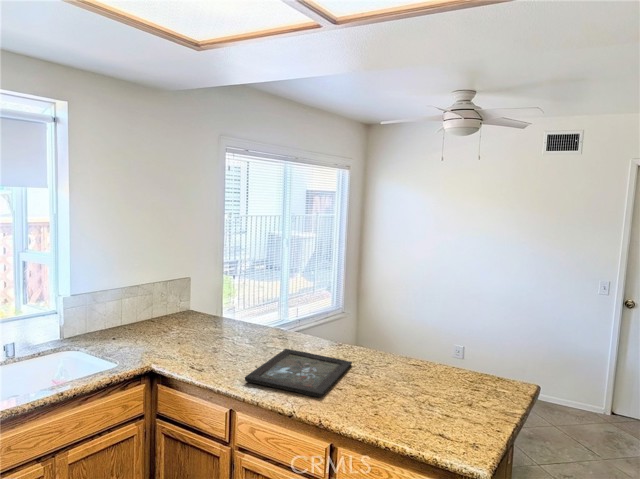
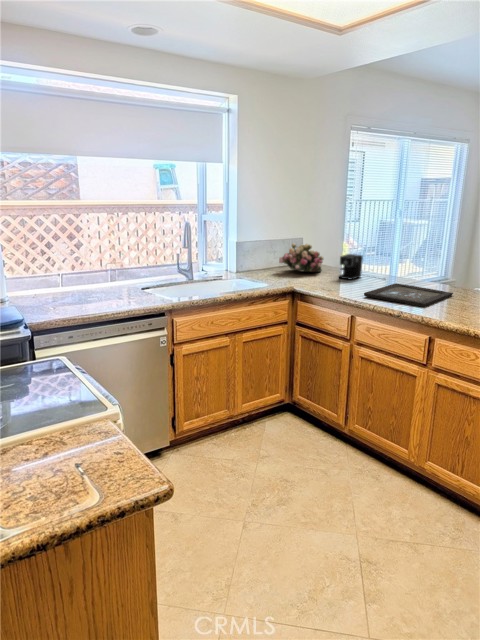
flower arrangement: none [135,291,198,332] -> present [279,243,323,272]
coffee maker: none [216,306,275,342] -> present [339,254,363,280]

